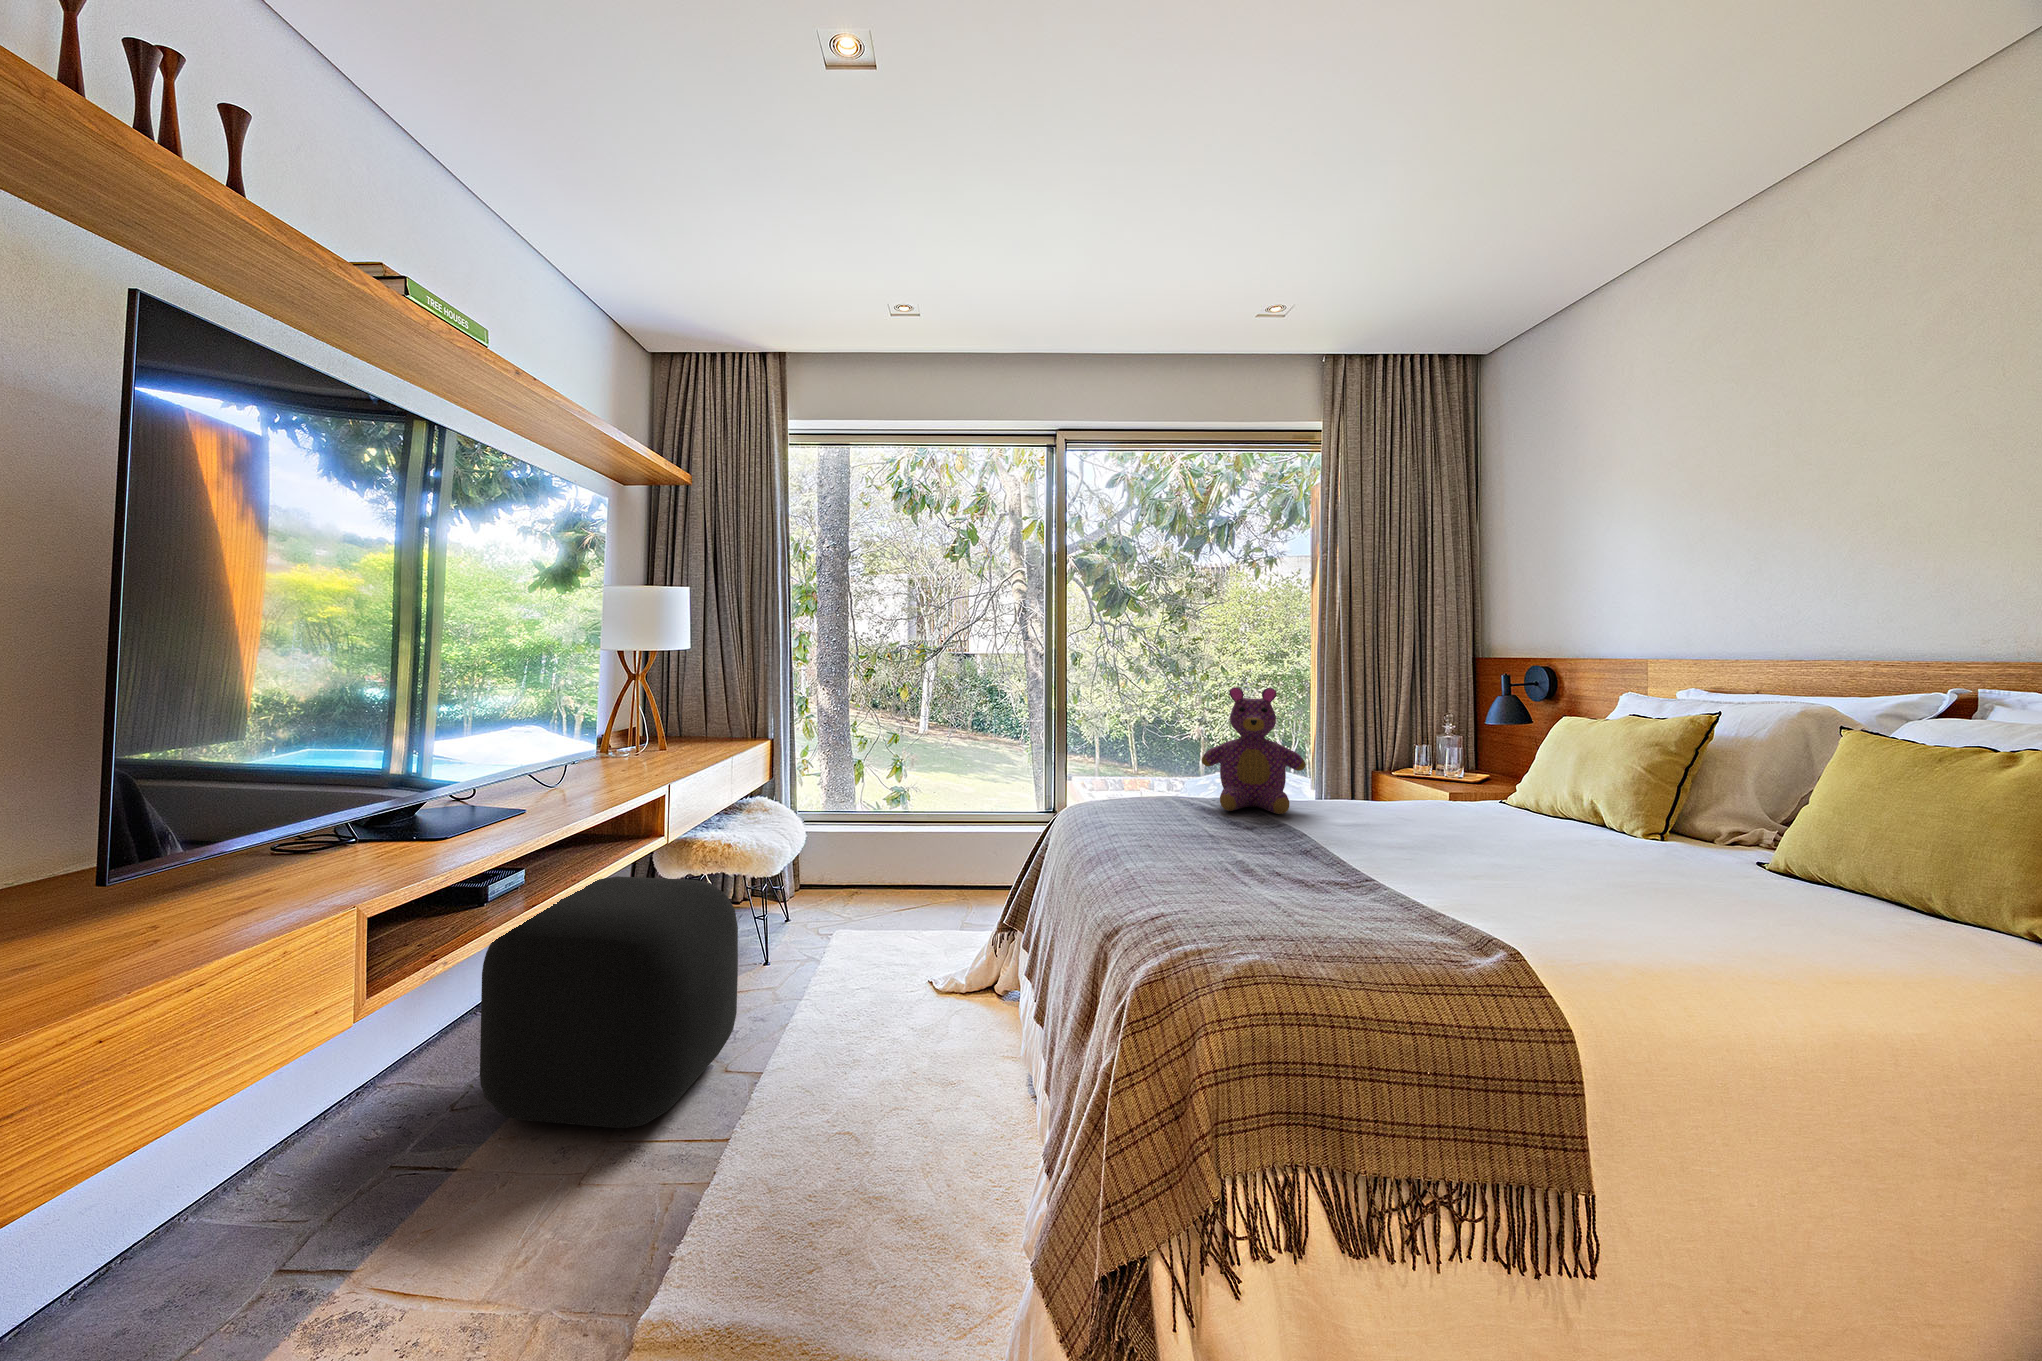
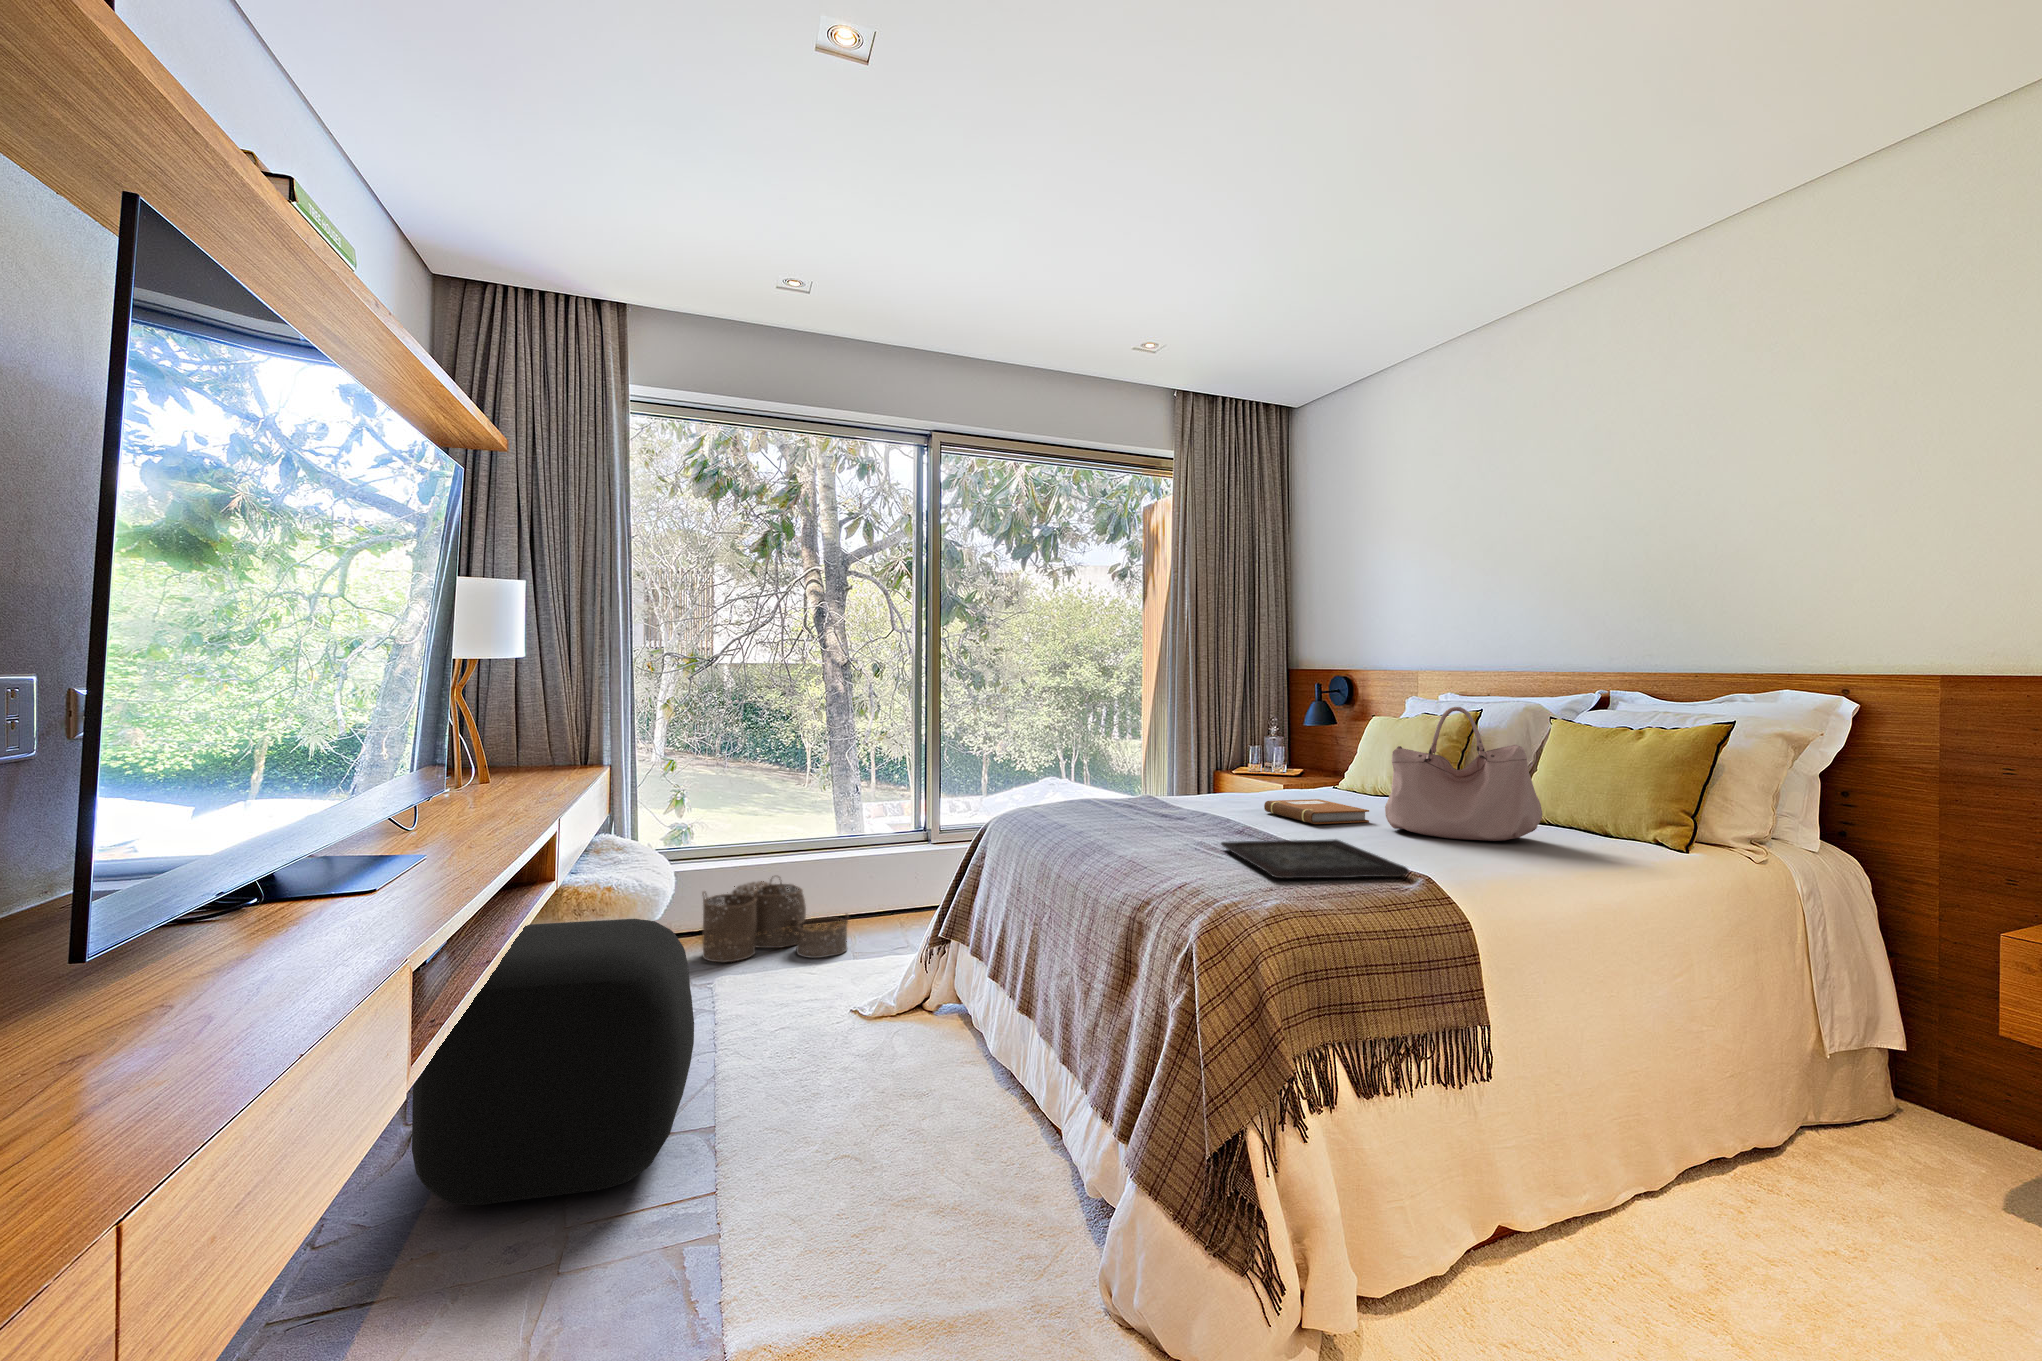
teddy bear: present [1202,687,1306,814] -> none [1124,699,1211,810]
handbag: none [1516,700,1771,892] -> present [1385,707,1542,841]
notebook: none [1363,809,1500,845] -> present [1264,799,1369,824]
woven basket: none [840,836,965,923] -> present [702,876,848,962]
tray: none [1257,858,1489,935] -> present [1221,839,1409,878]

